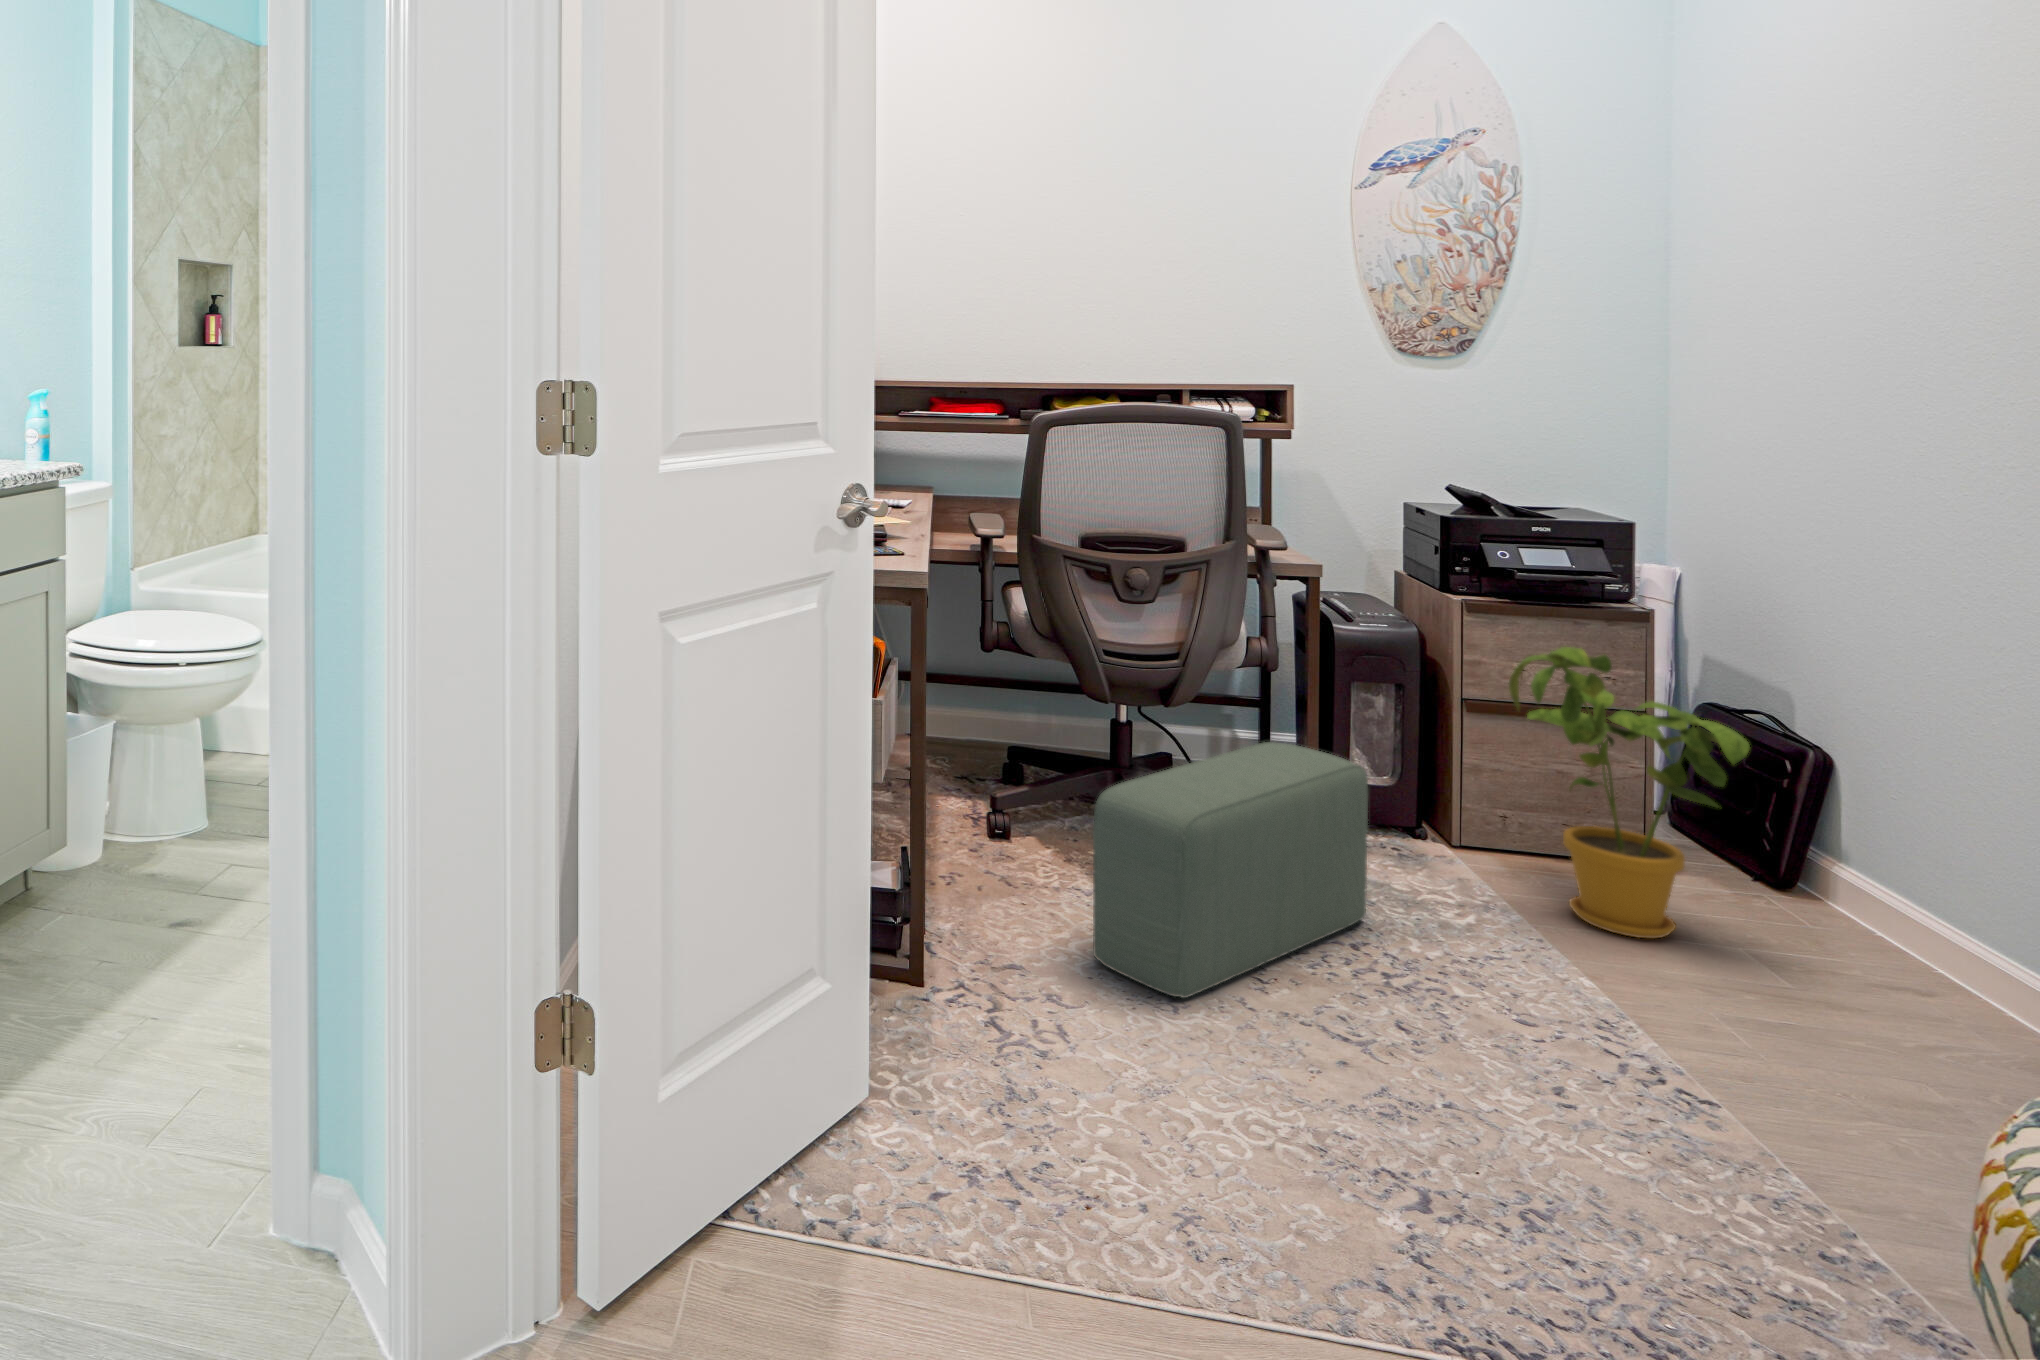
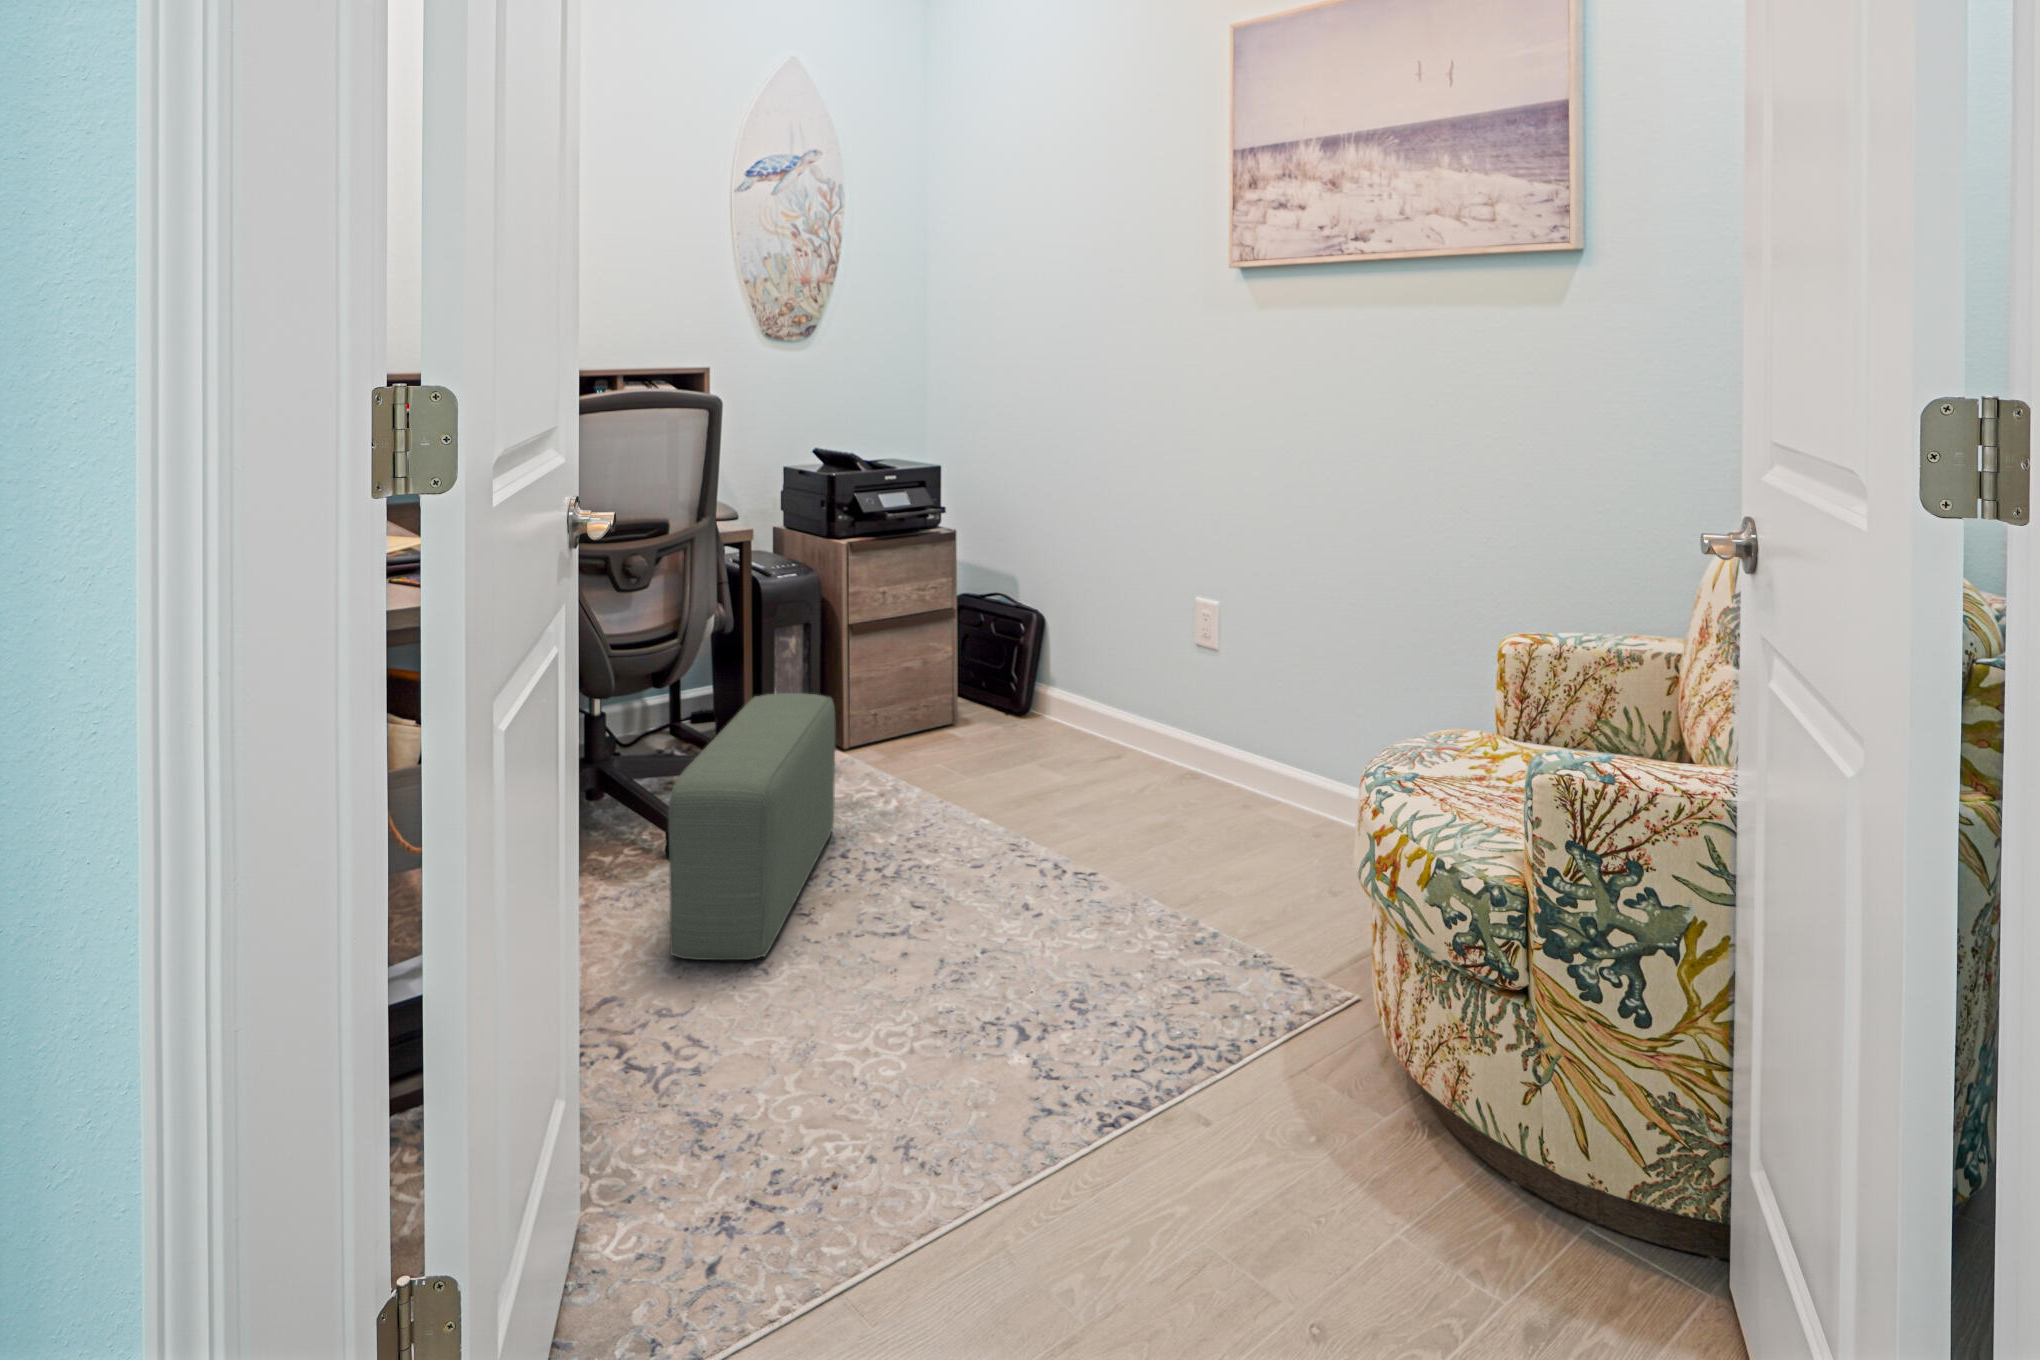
house plant: present [1509,647,1749,938] -> none [896,566,1042,777]

